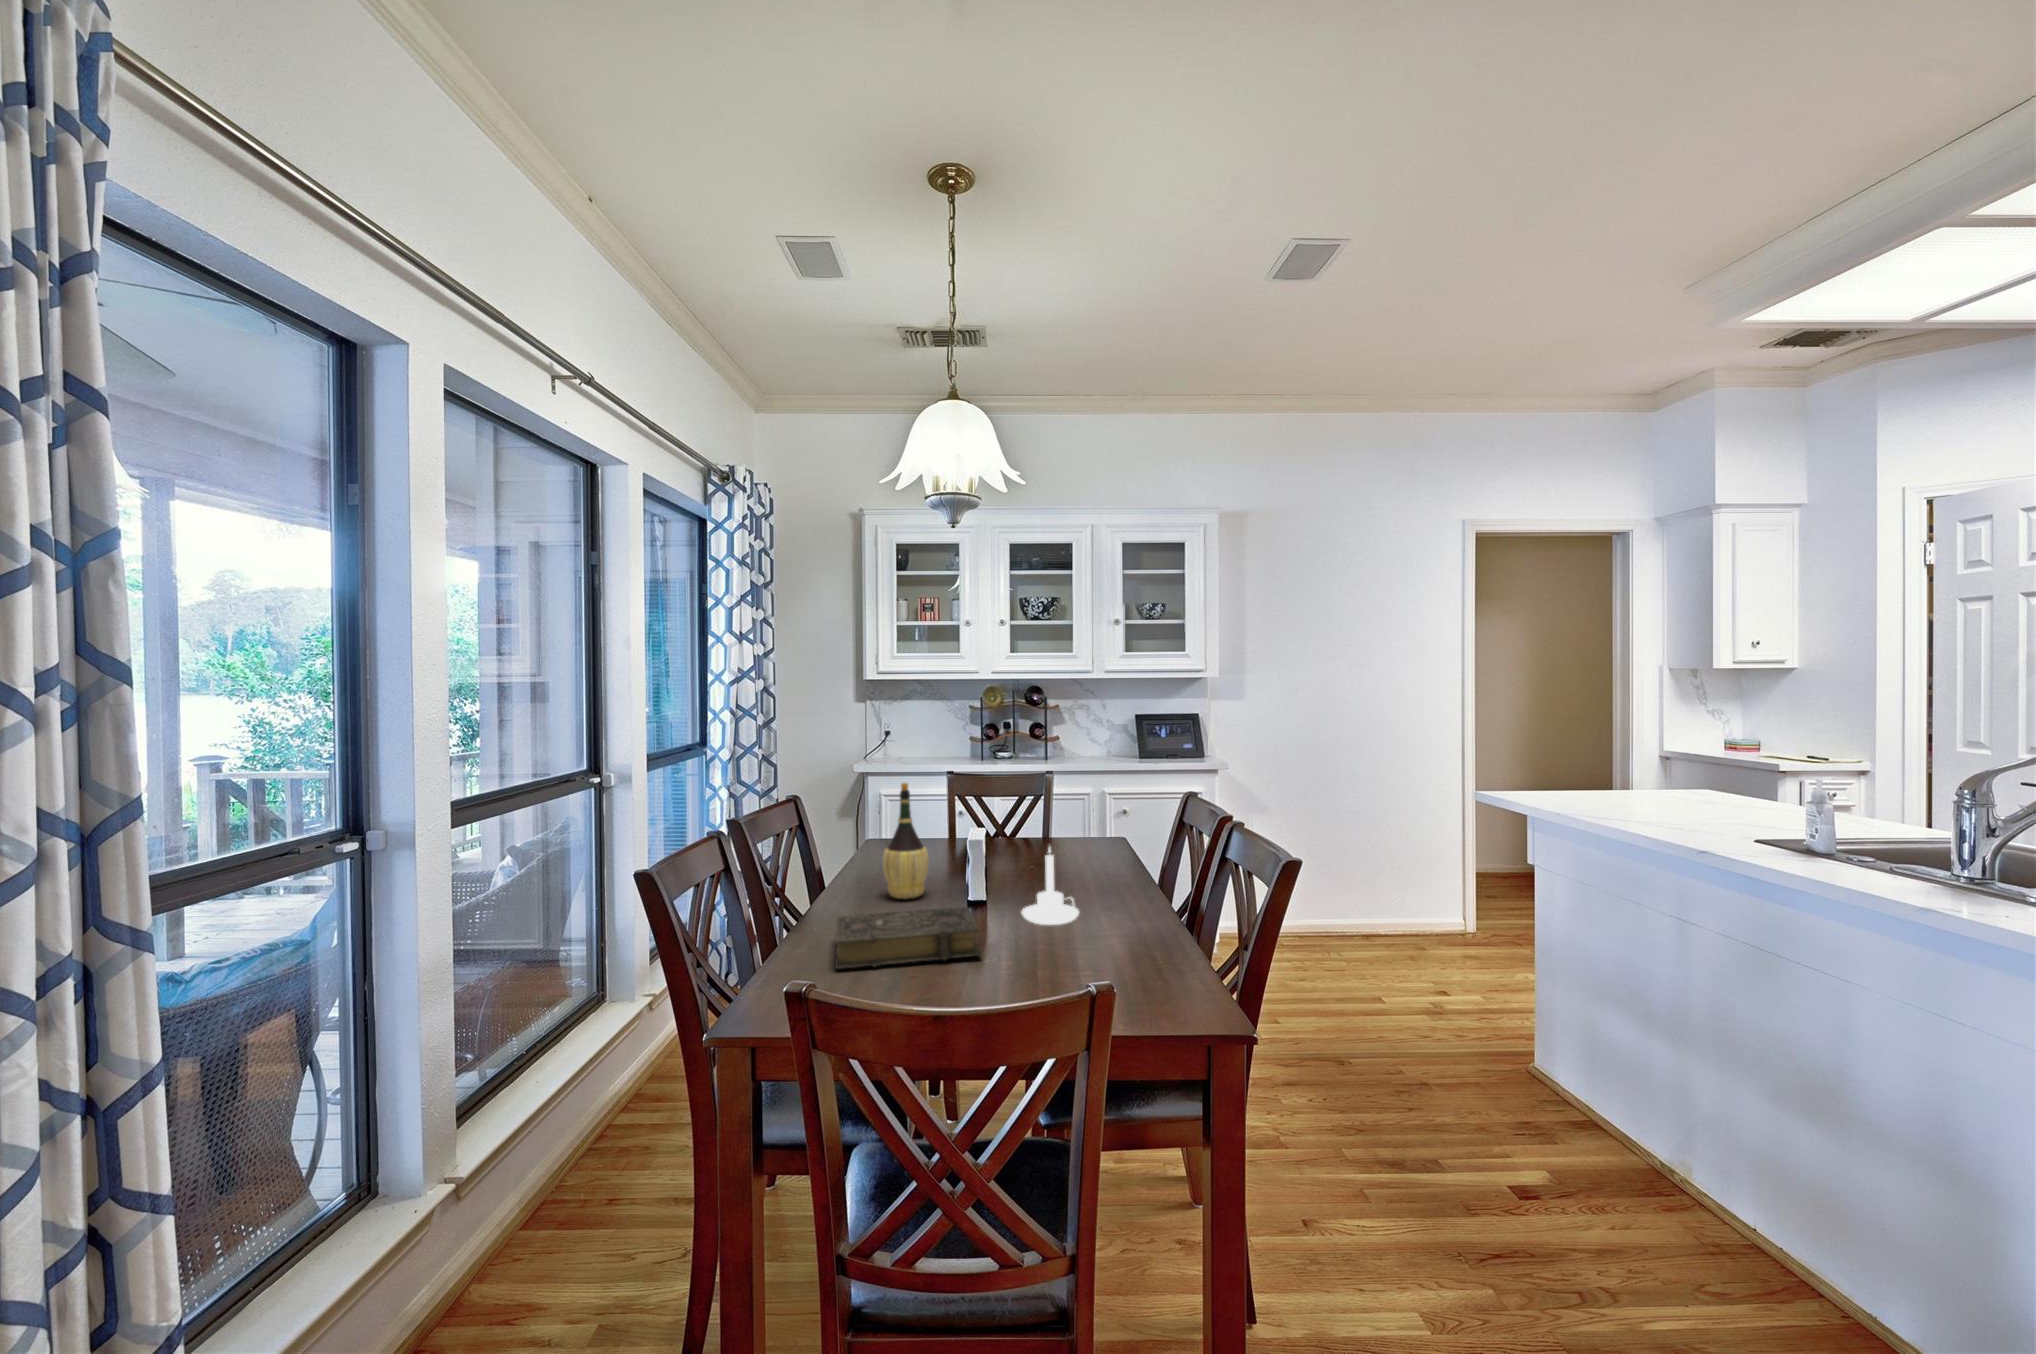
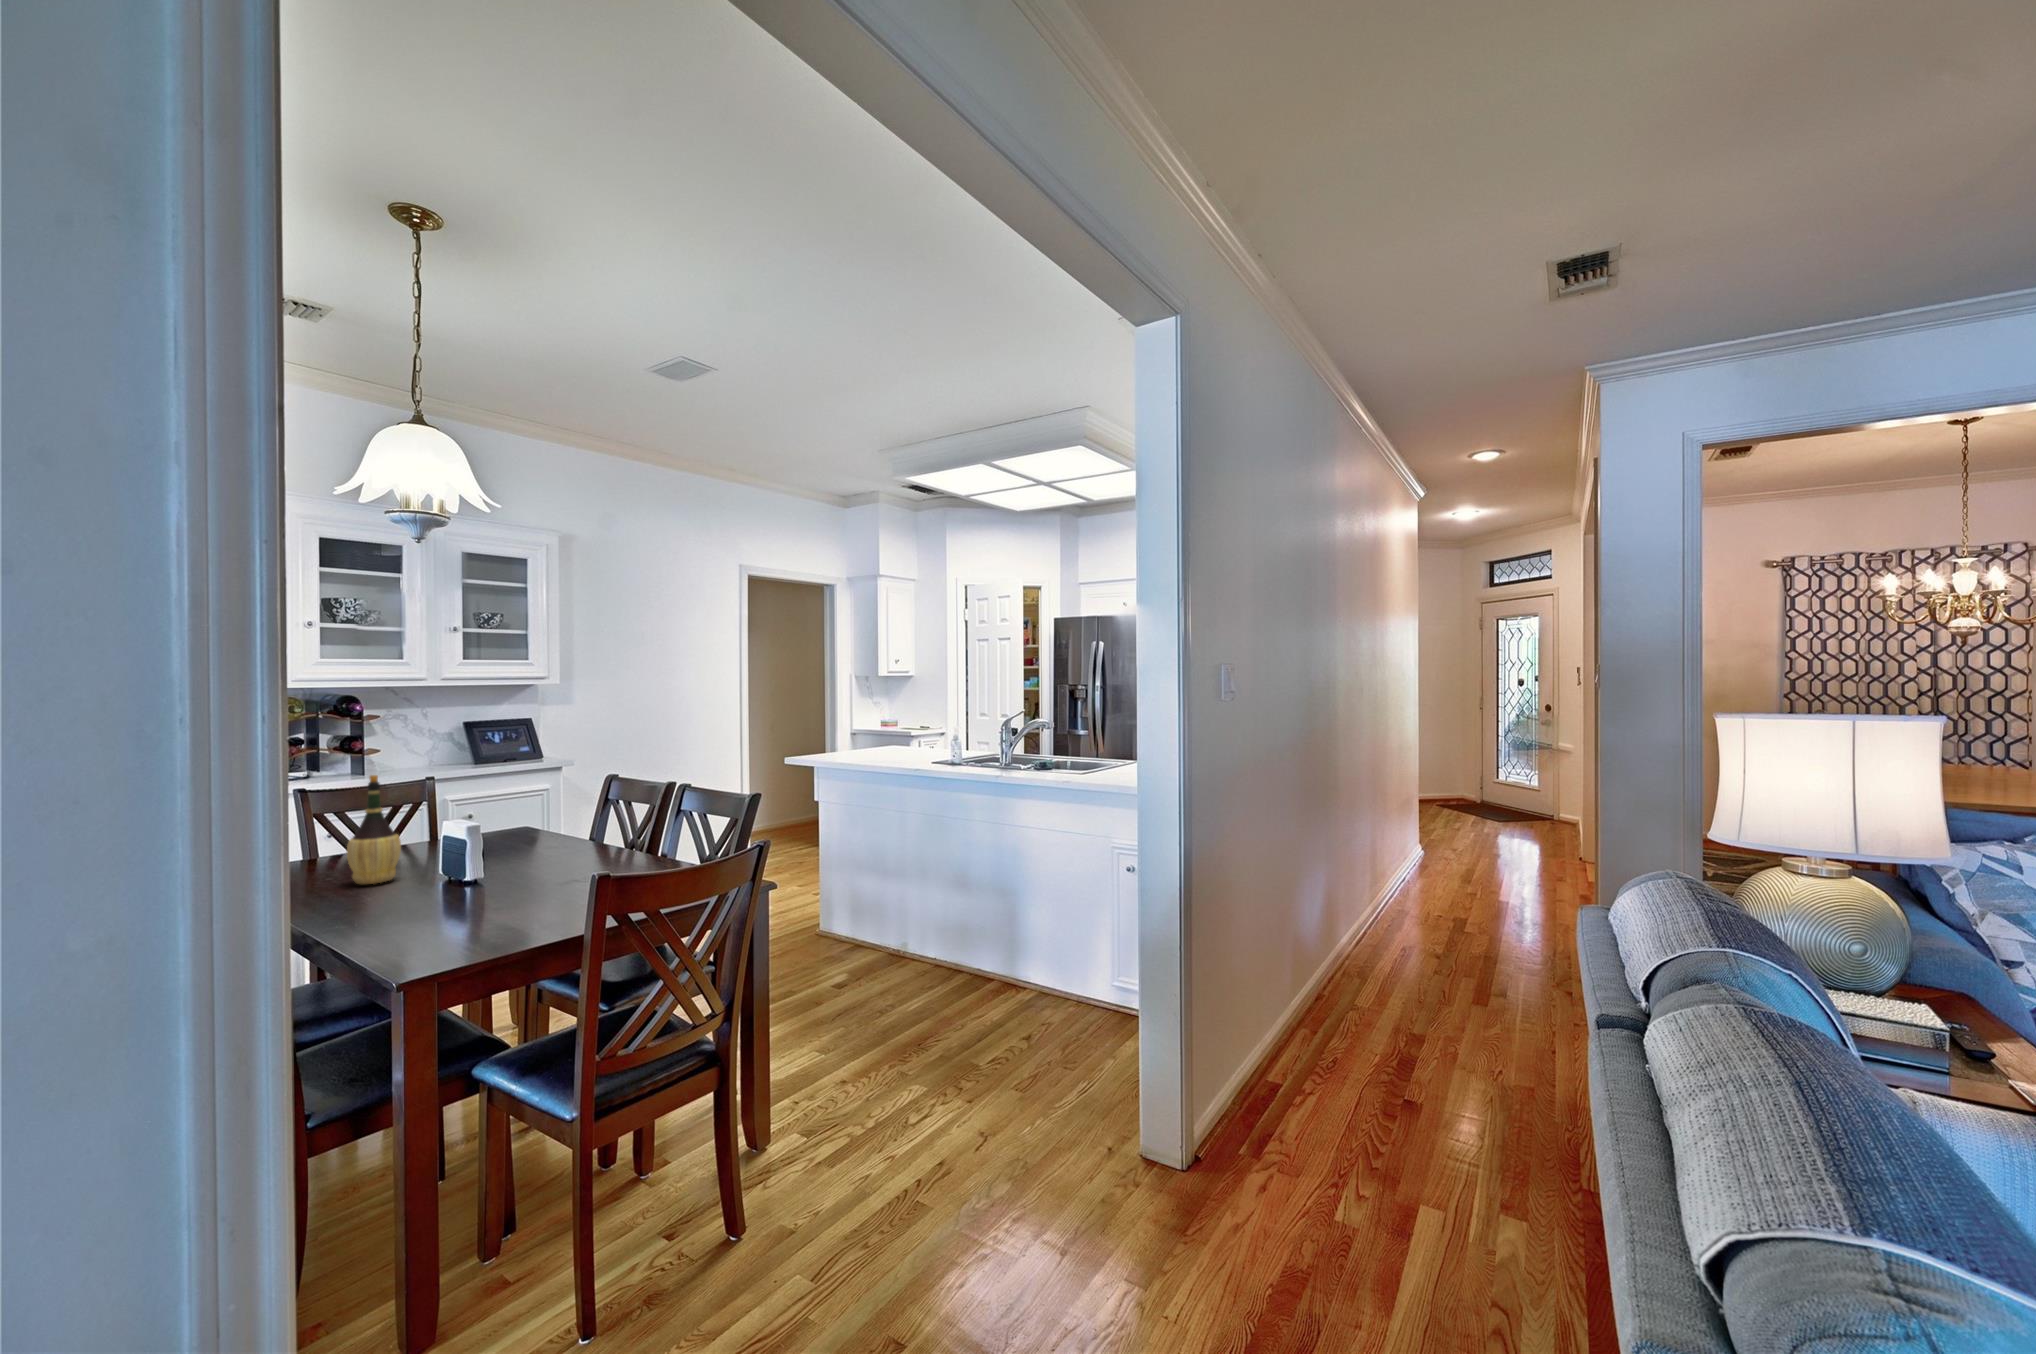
candle holder: present [1022,848,1079,925] -> none [522,808,575,872]
book: present [835,907,982,969] -> none [366,865,535,924]

